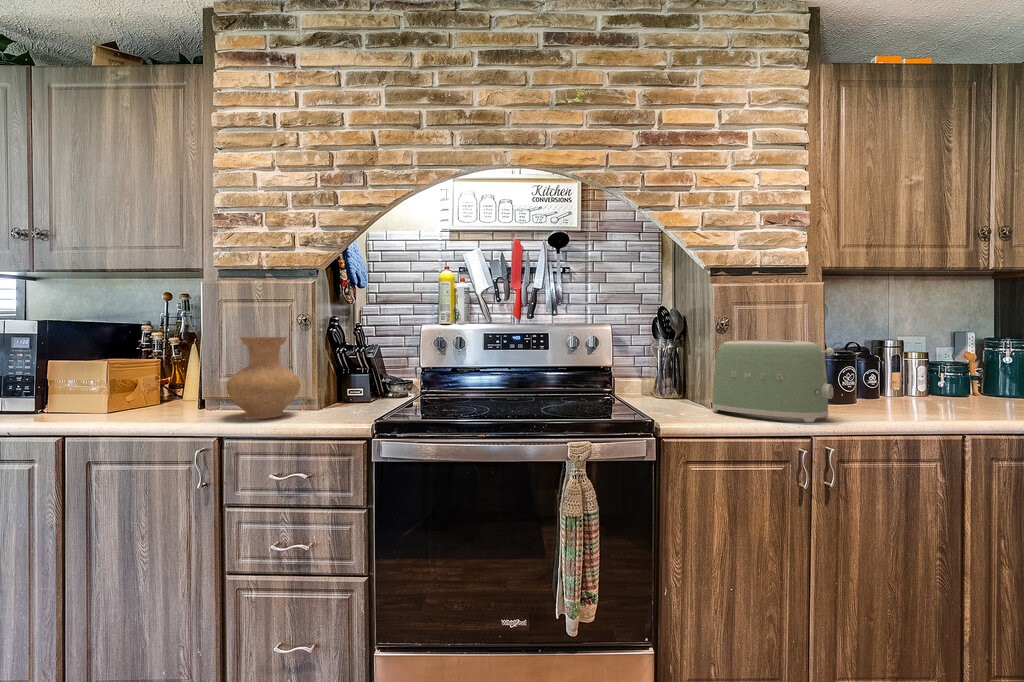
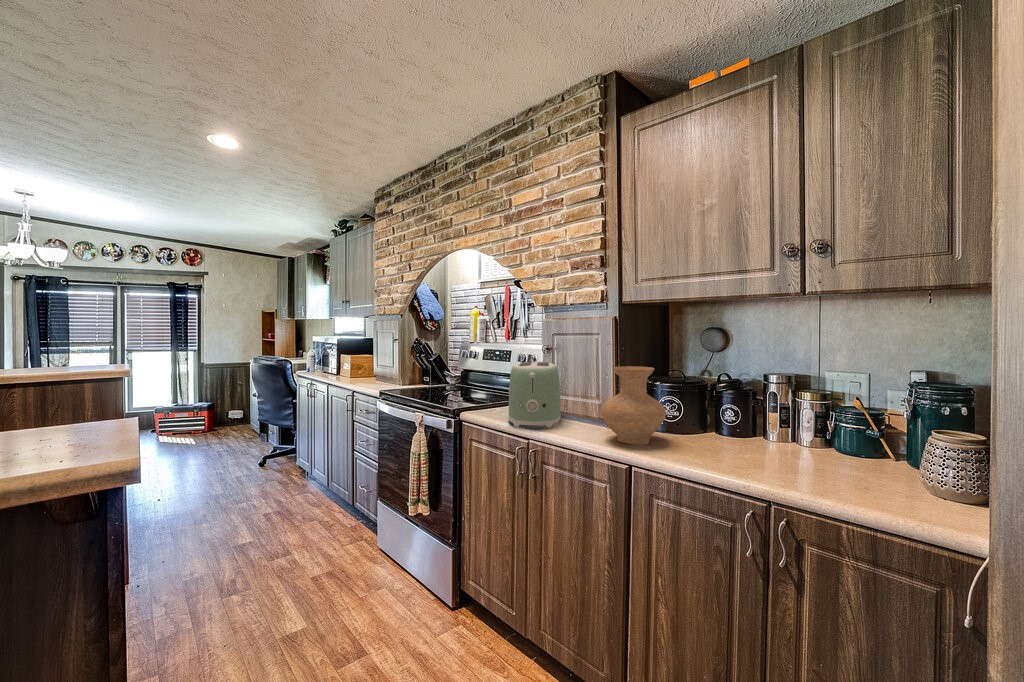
vase: present [227,337,300,419] -> present [601,366,666,444]

